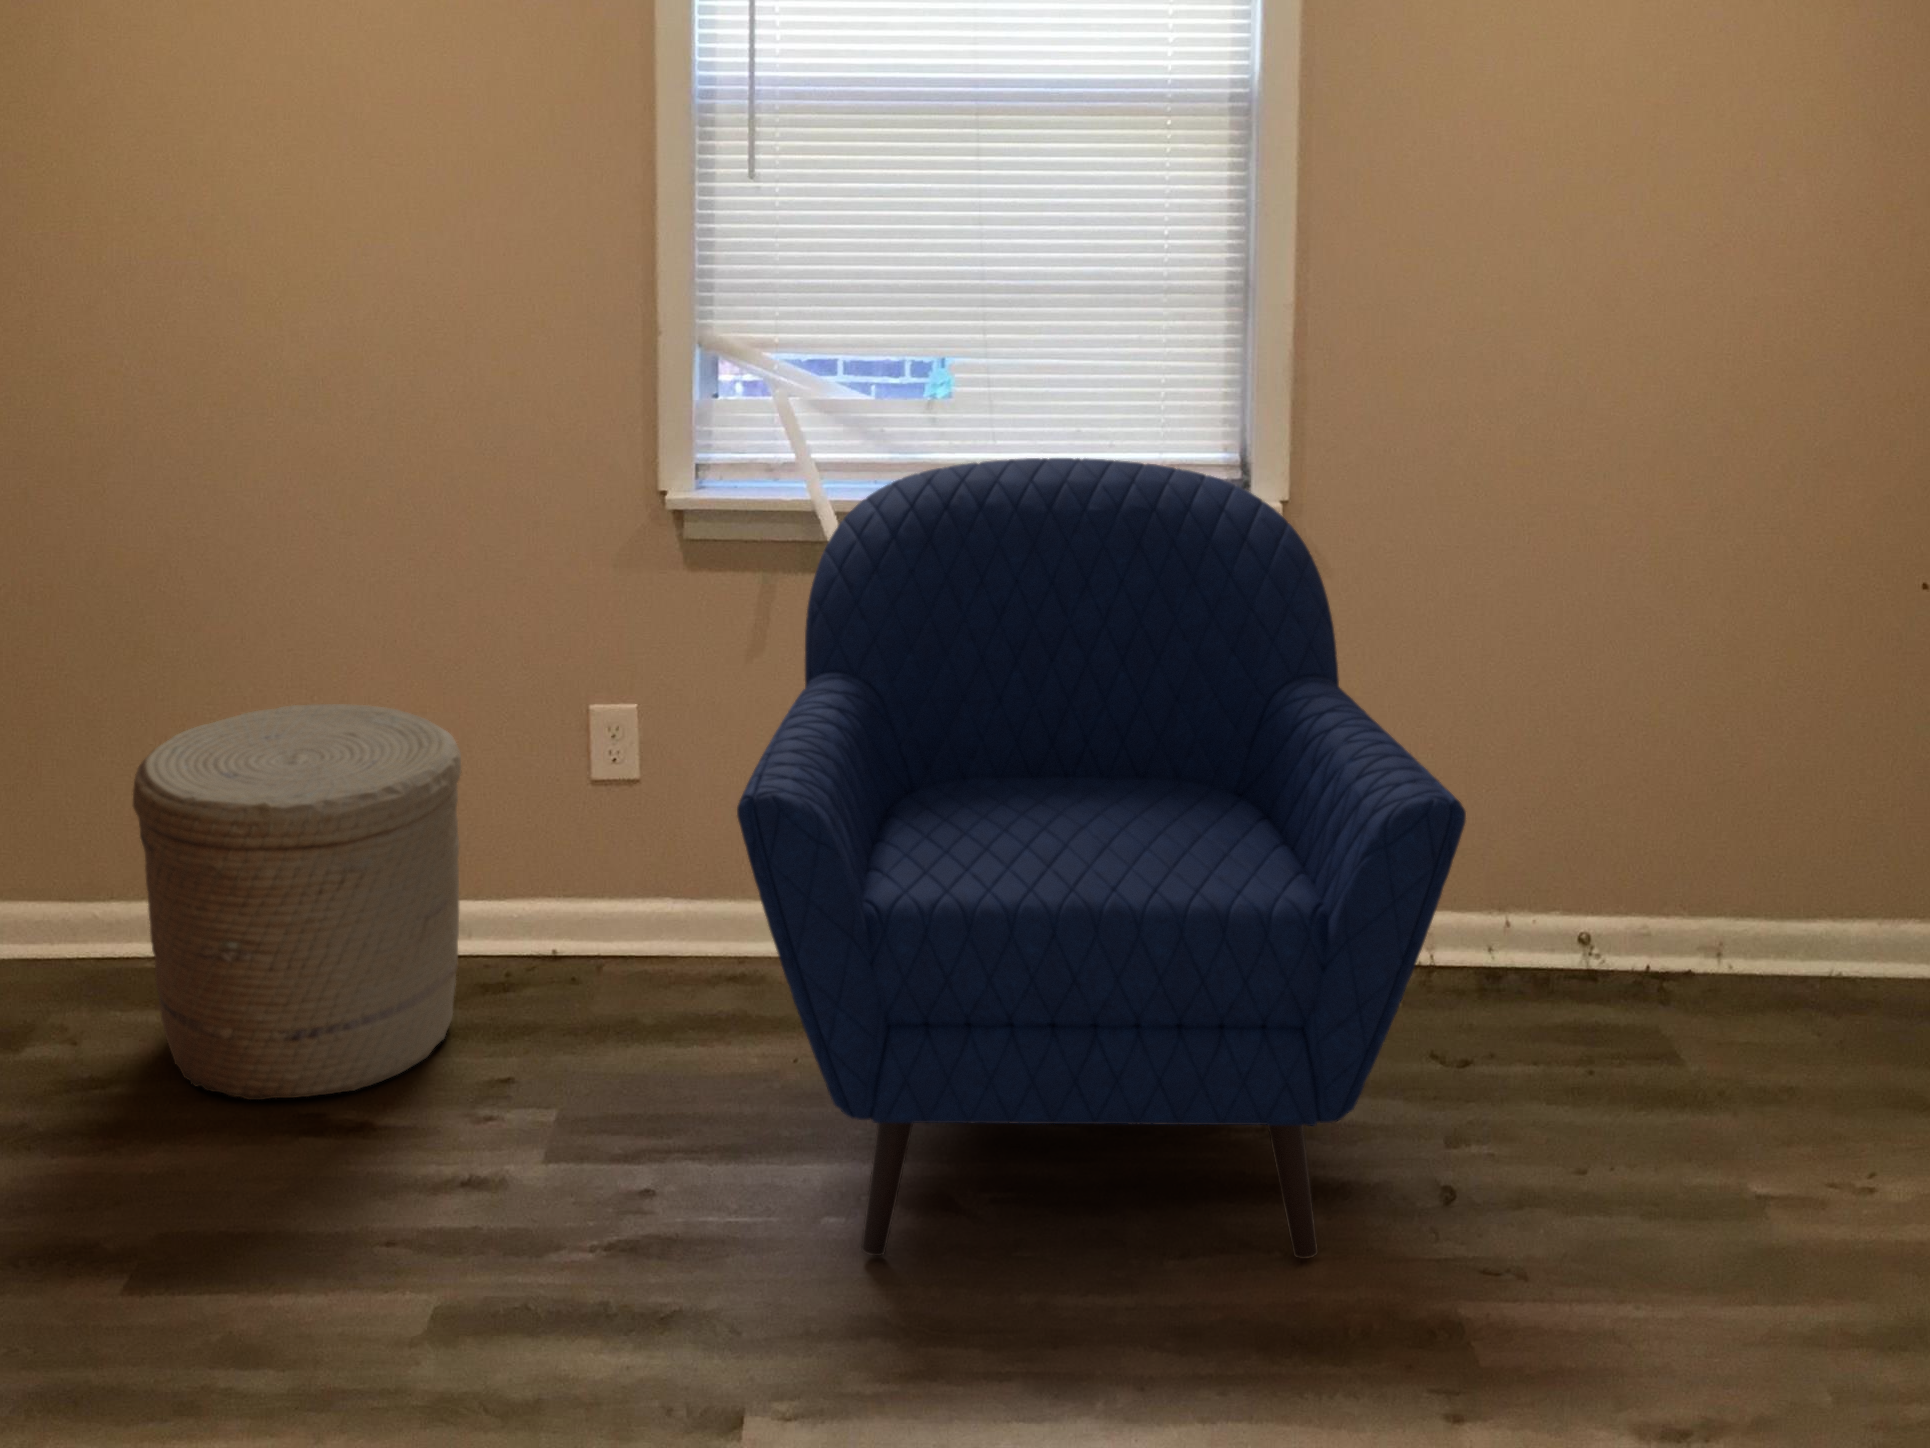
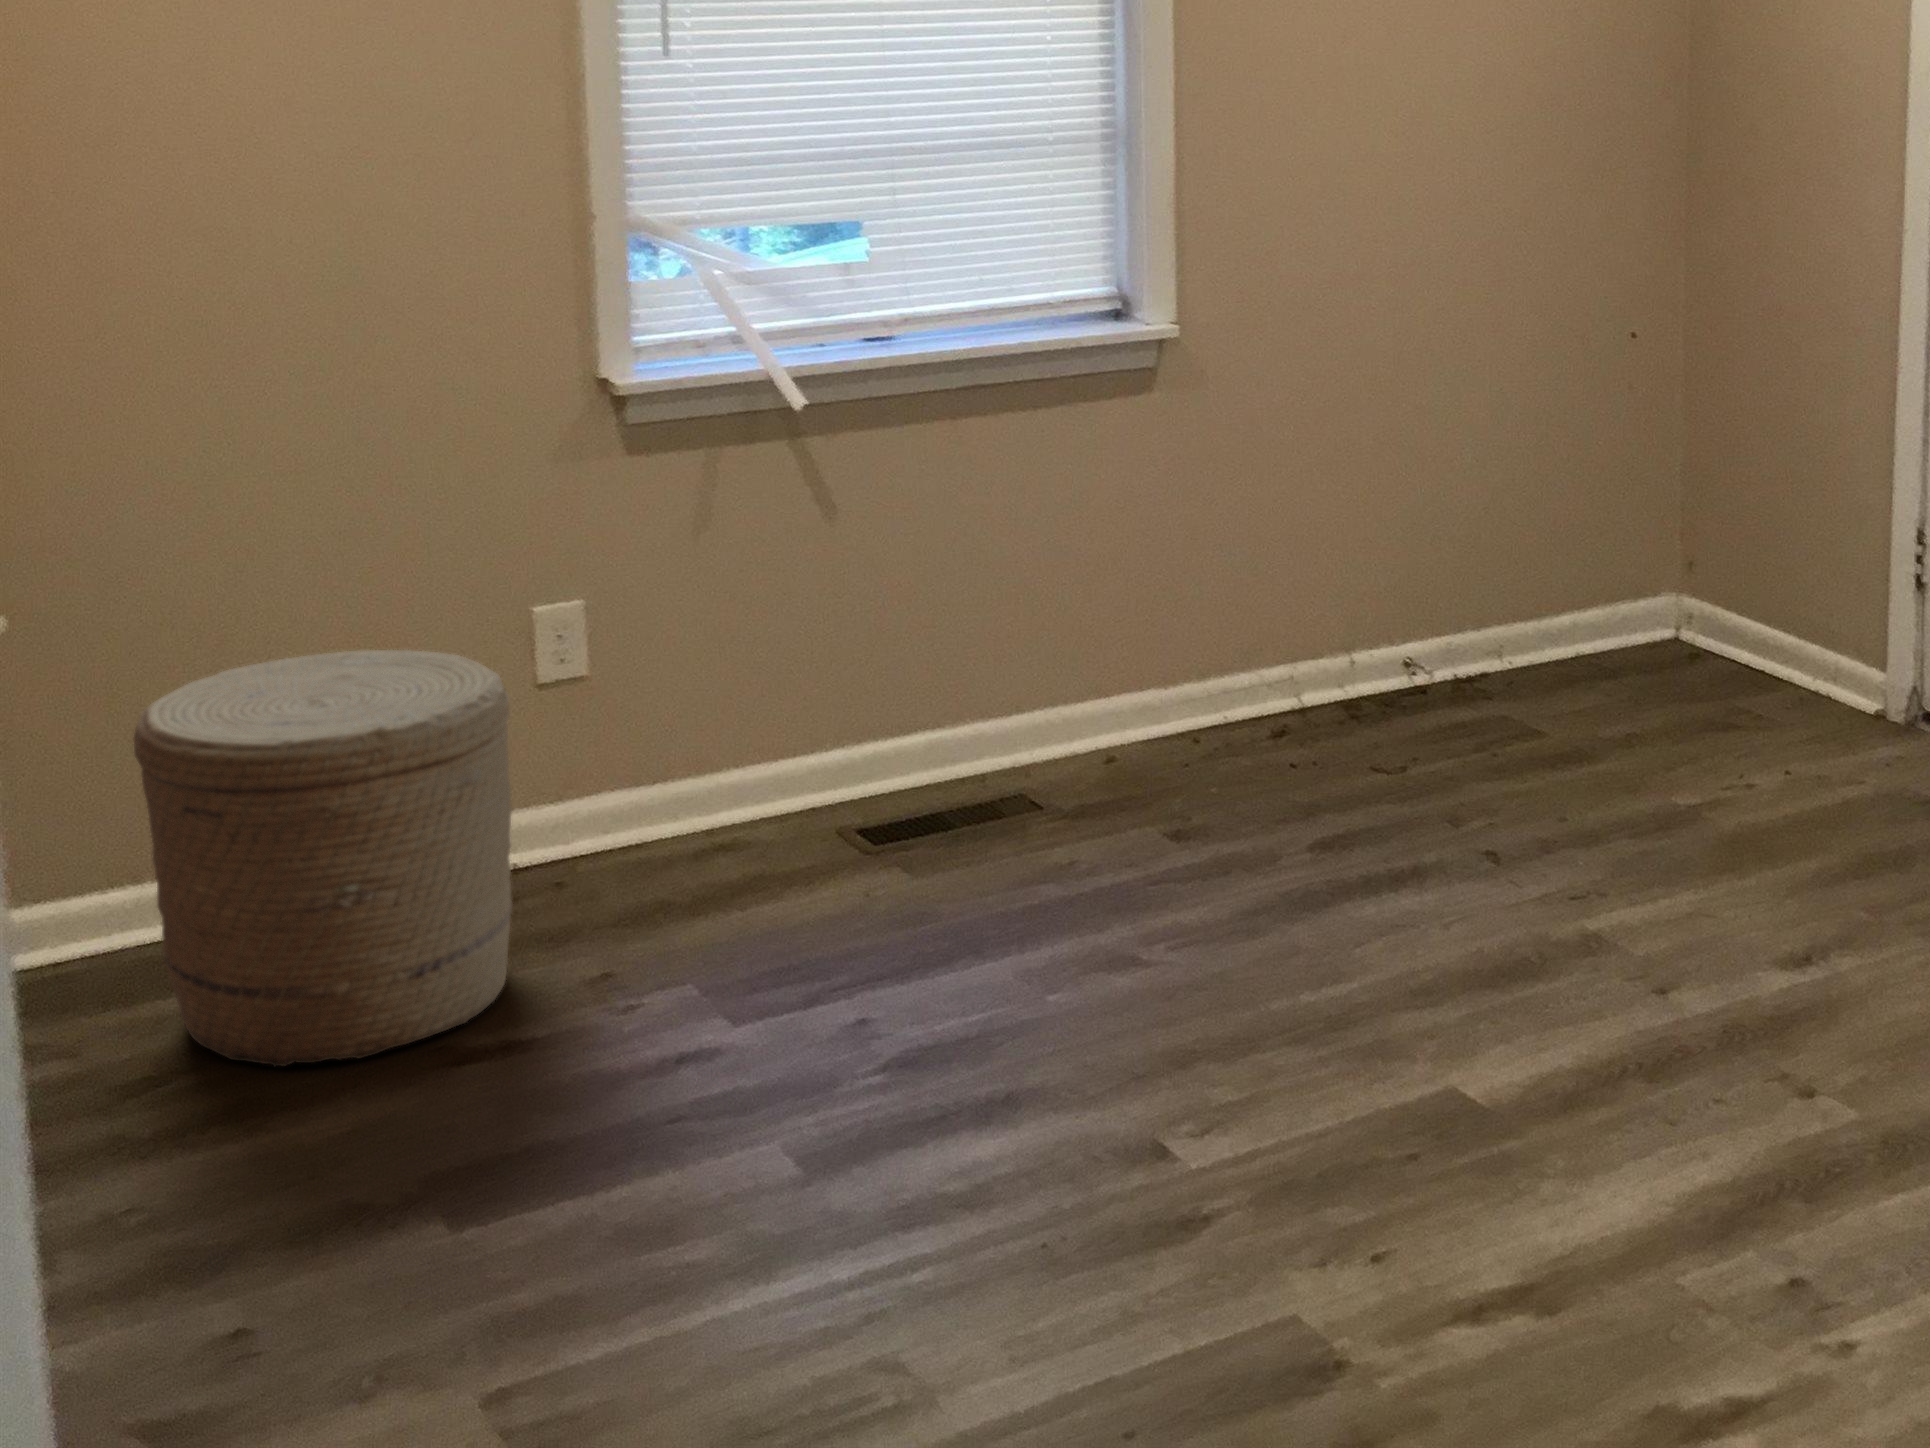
armchair: present [737,458,1466,1259] -> none [828,297,1508,976]

